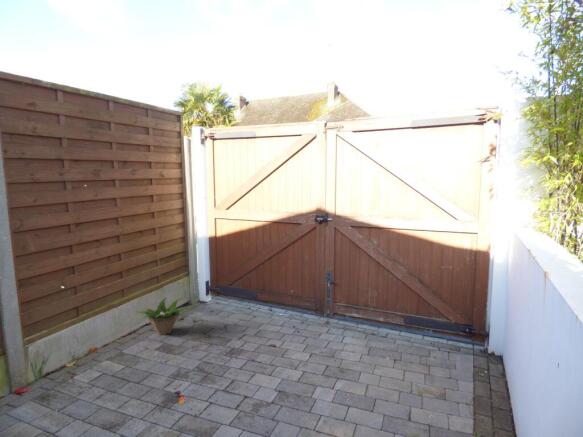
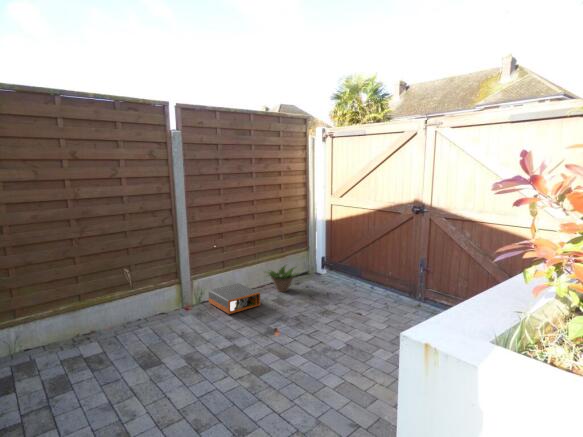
storage box: none [55,335,142,386] -> present [209,283,260,314]

